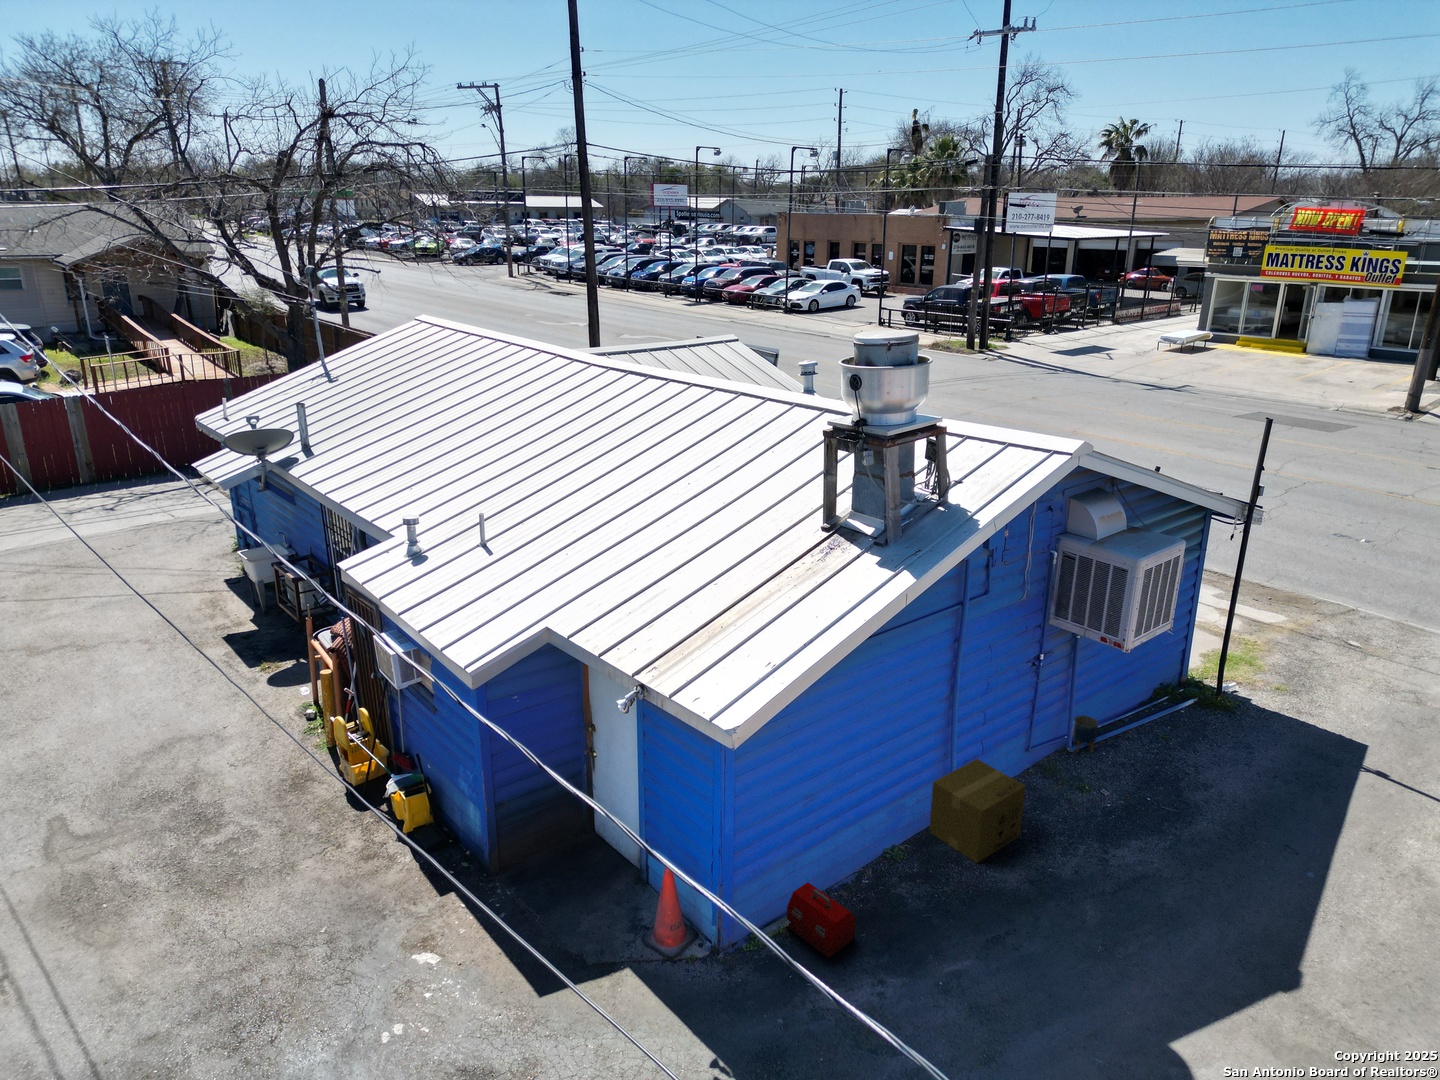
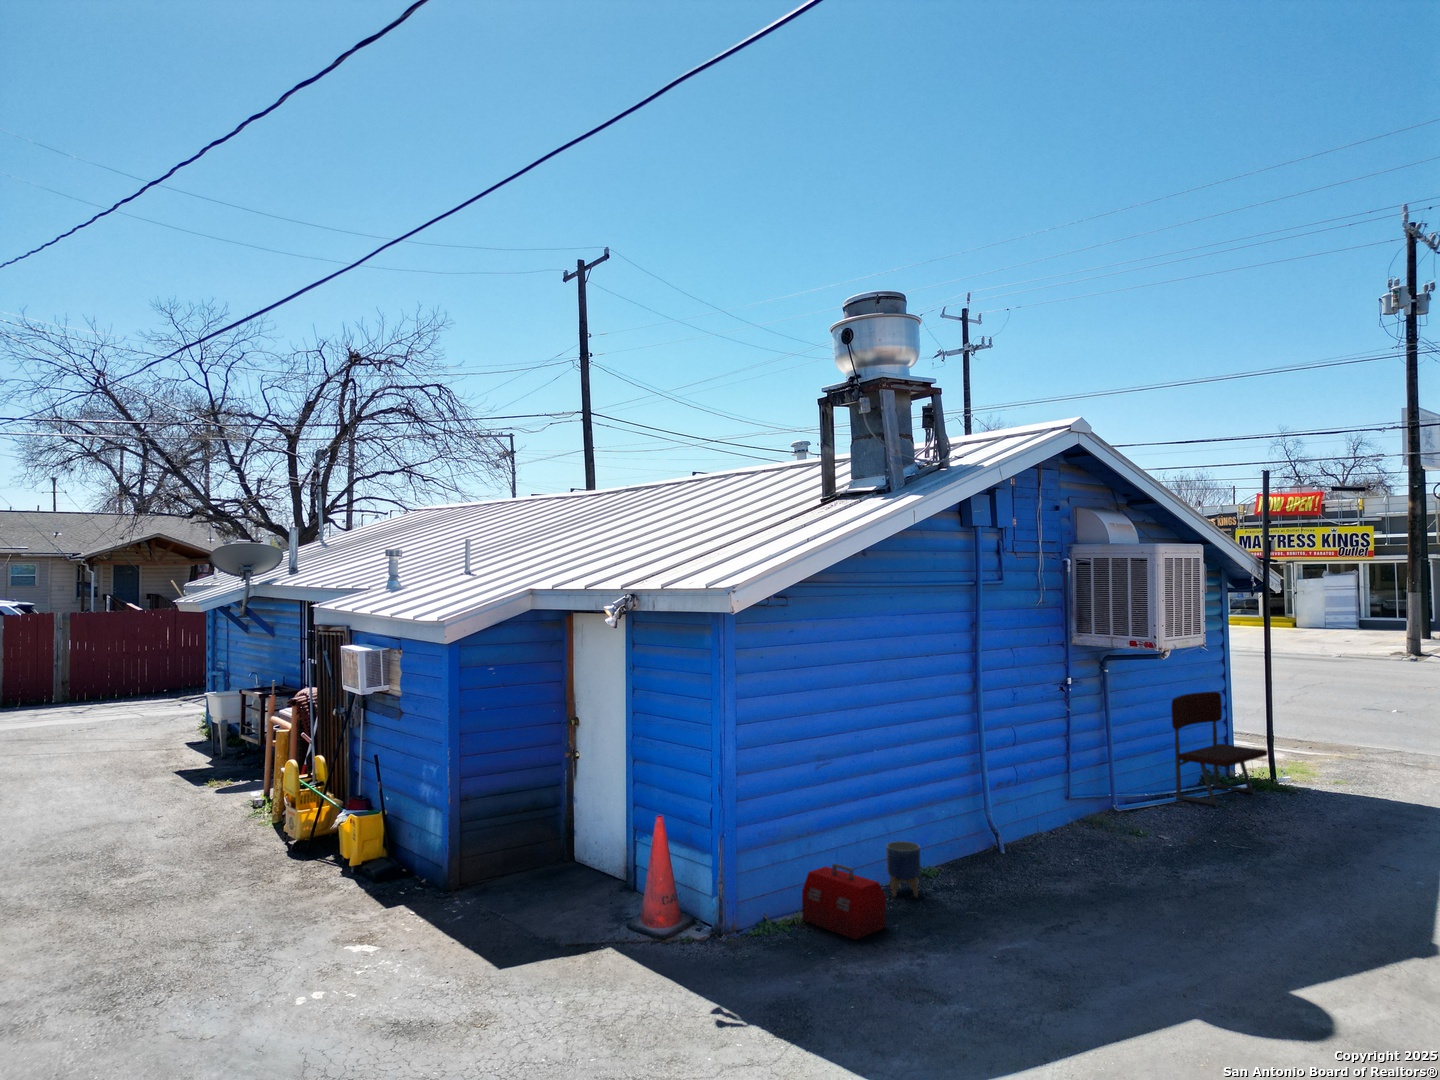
bench: none [1125,617,1216,731] -> present [1171,691,1268,805]
planter: present [1072,715,1098,753] -> present [886,841,921,897]
cardboard box: present [929,759,1026,863] -> none [965,782,1073,881]

